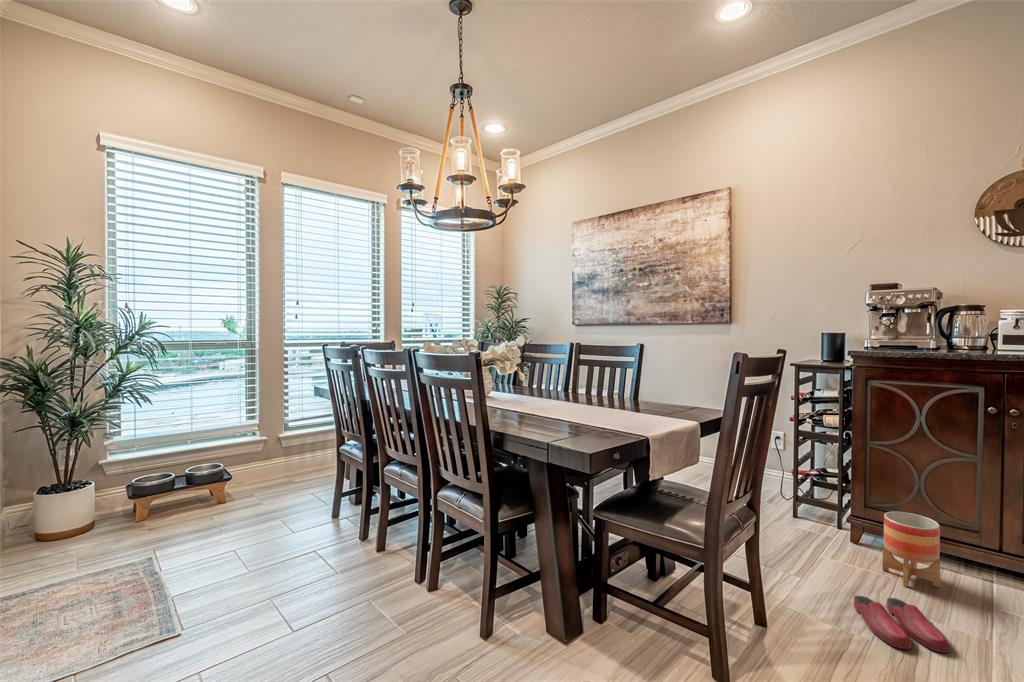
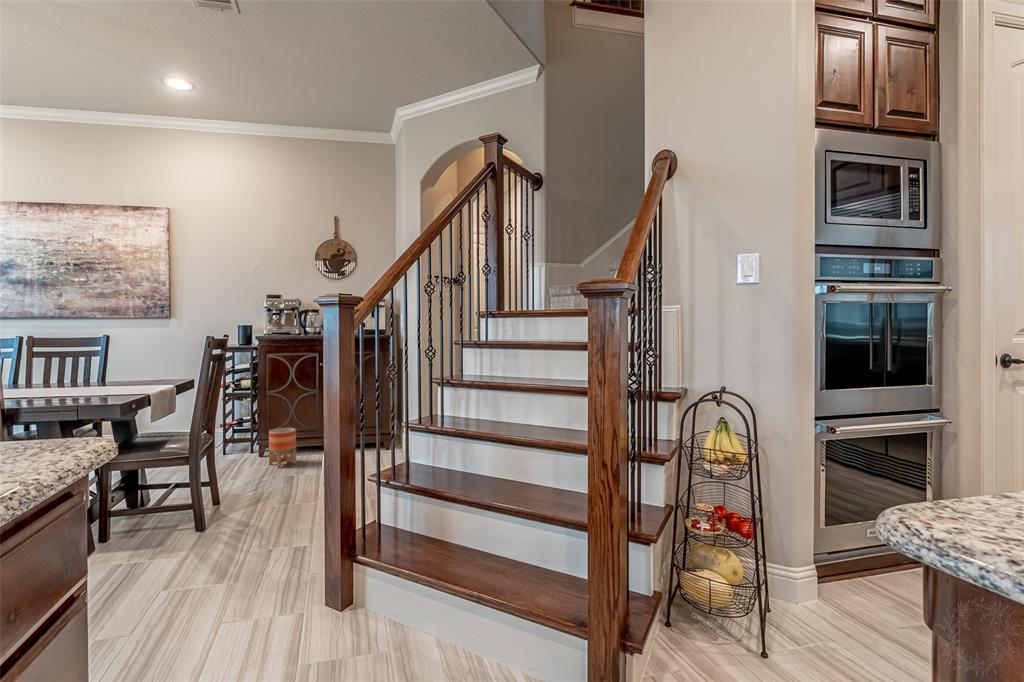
slippers: present [854,596,950,653] -> none [247,470,289,490]

